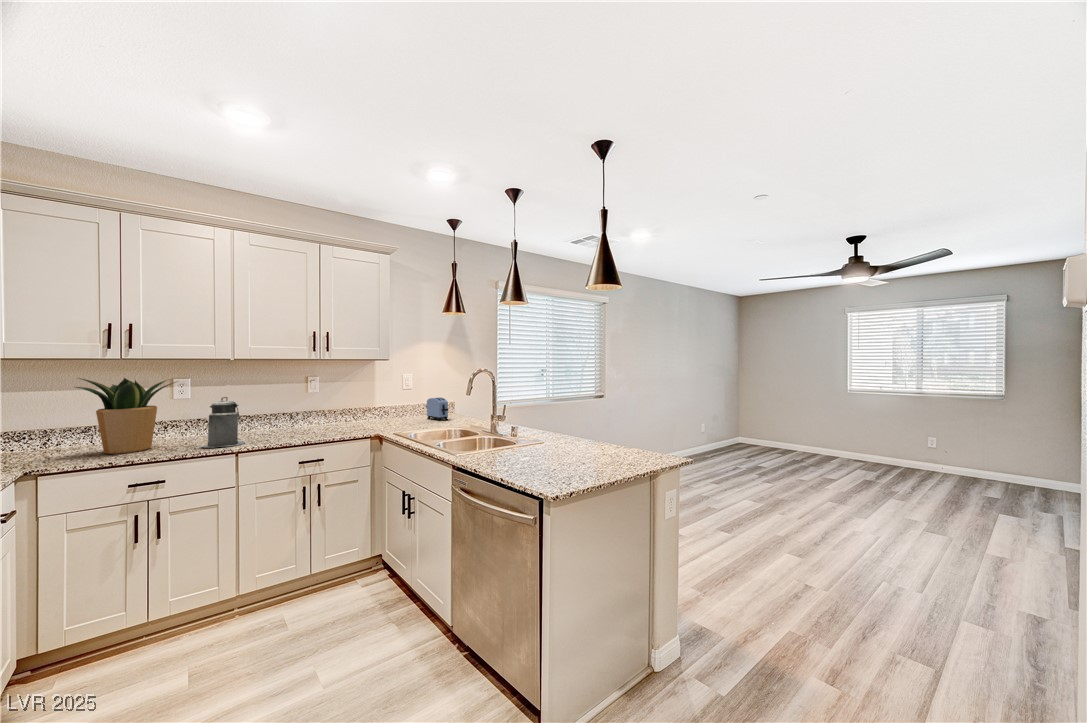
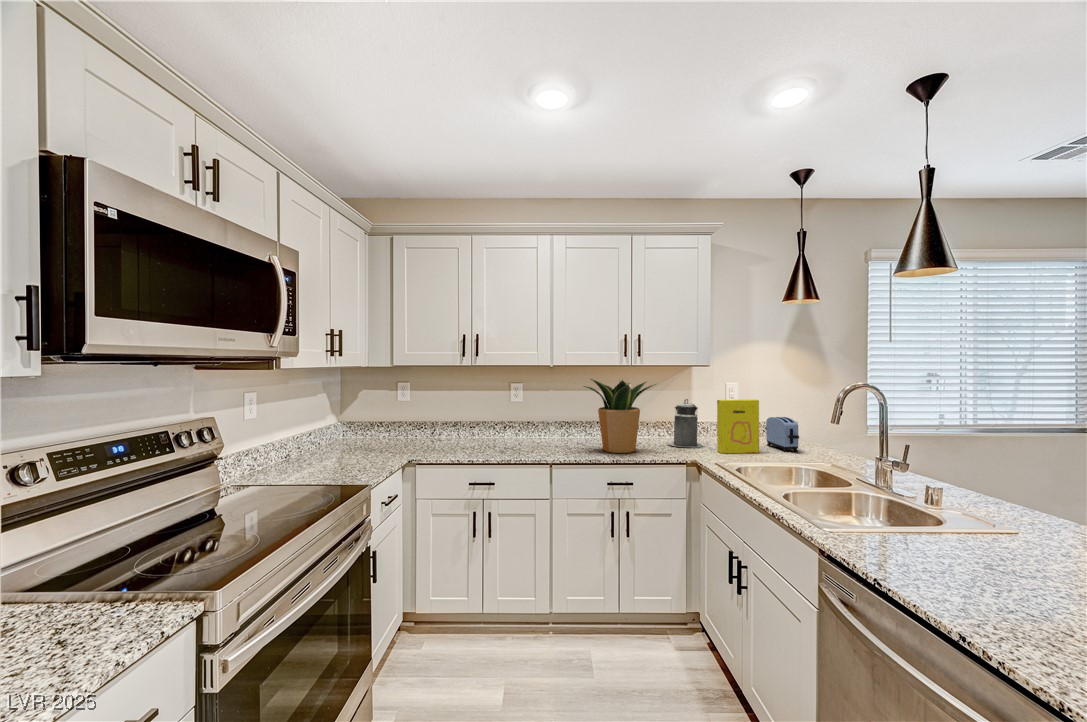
potted plant: present [76,378,178,454] -> present [584,379,656,453]
cereal box: none [392,386,423,426] -> present [717,399,759,453]
canister: present [202,397,245,447] -> present [669,399,702,448]

